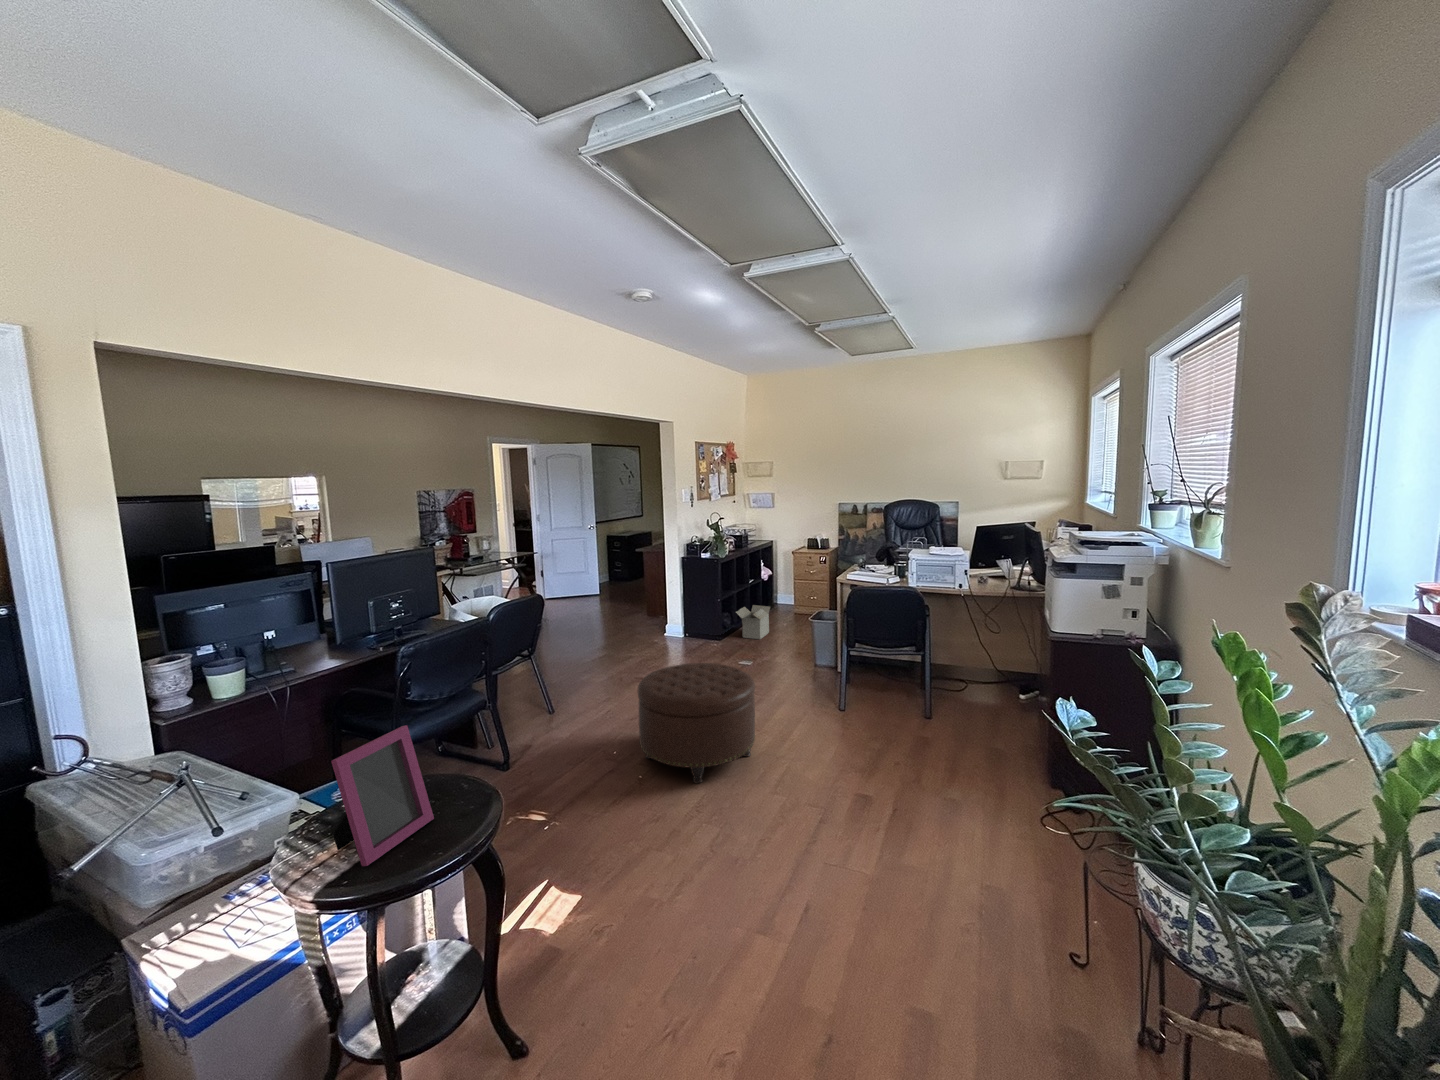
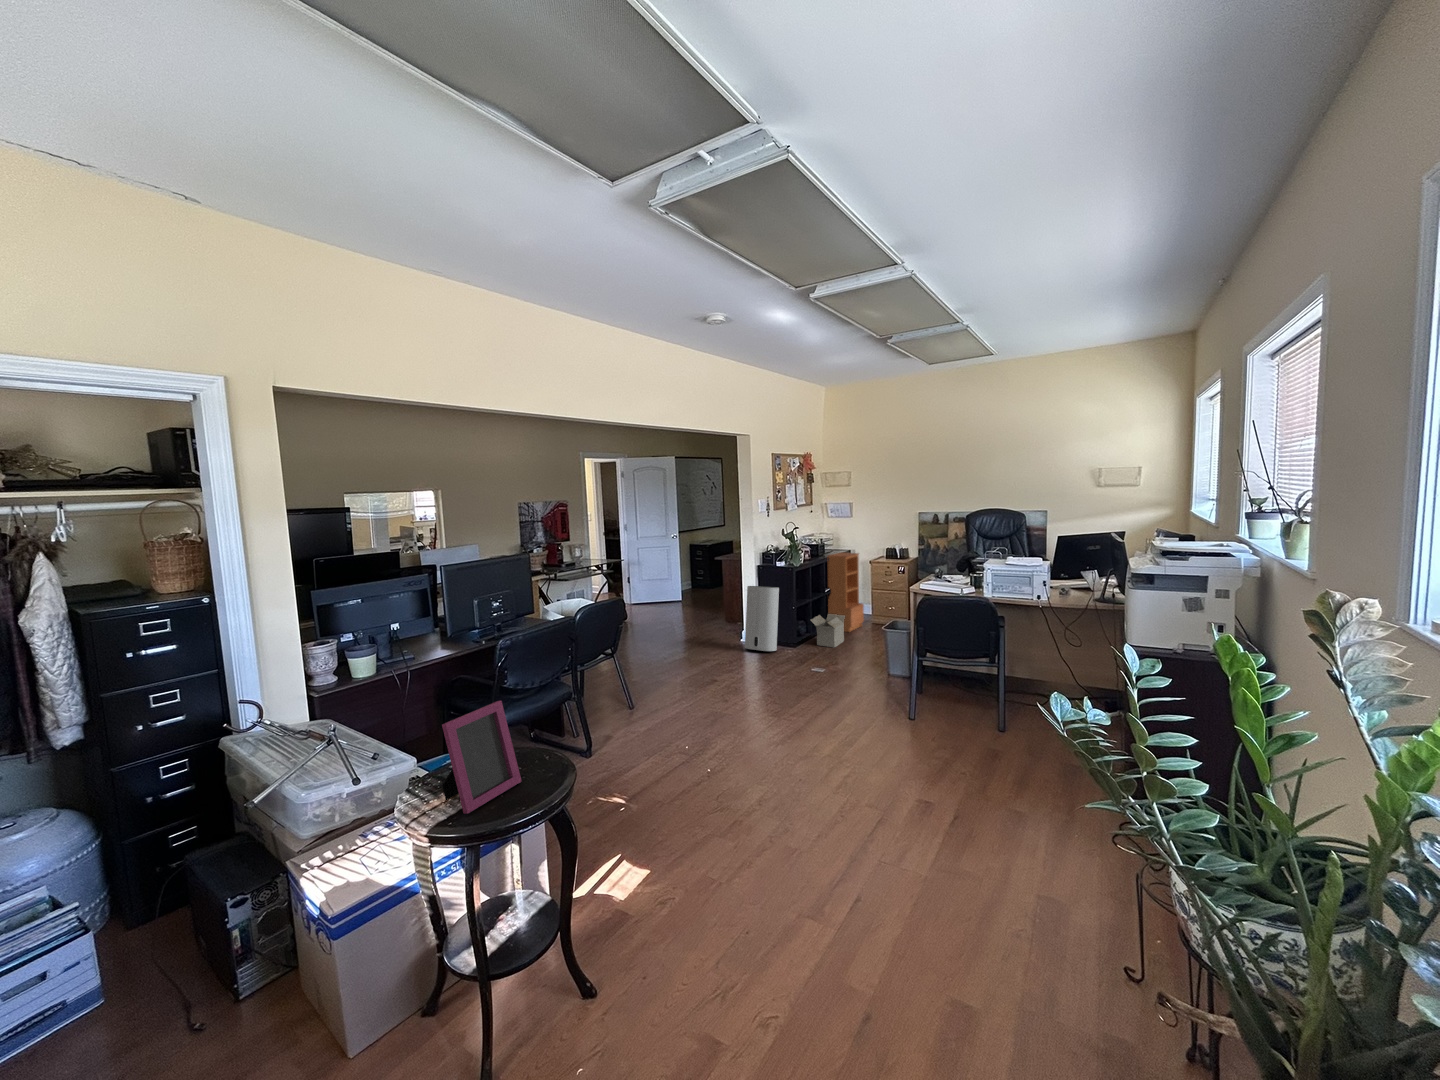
bookcase: none [751,543,787,623] -> present [827,552,864,632]
air purifier: none [669,579,704,646] -> present [745,586,779,651]
ottoman: present [638,663,755,783] -> none [708,666,820,779]

